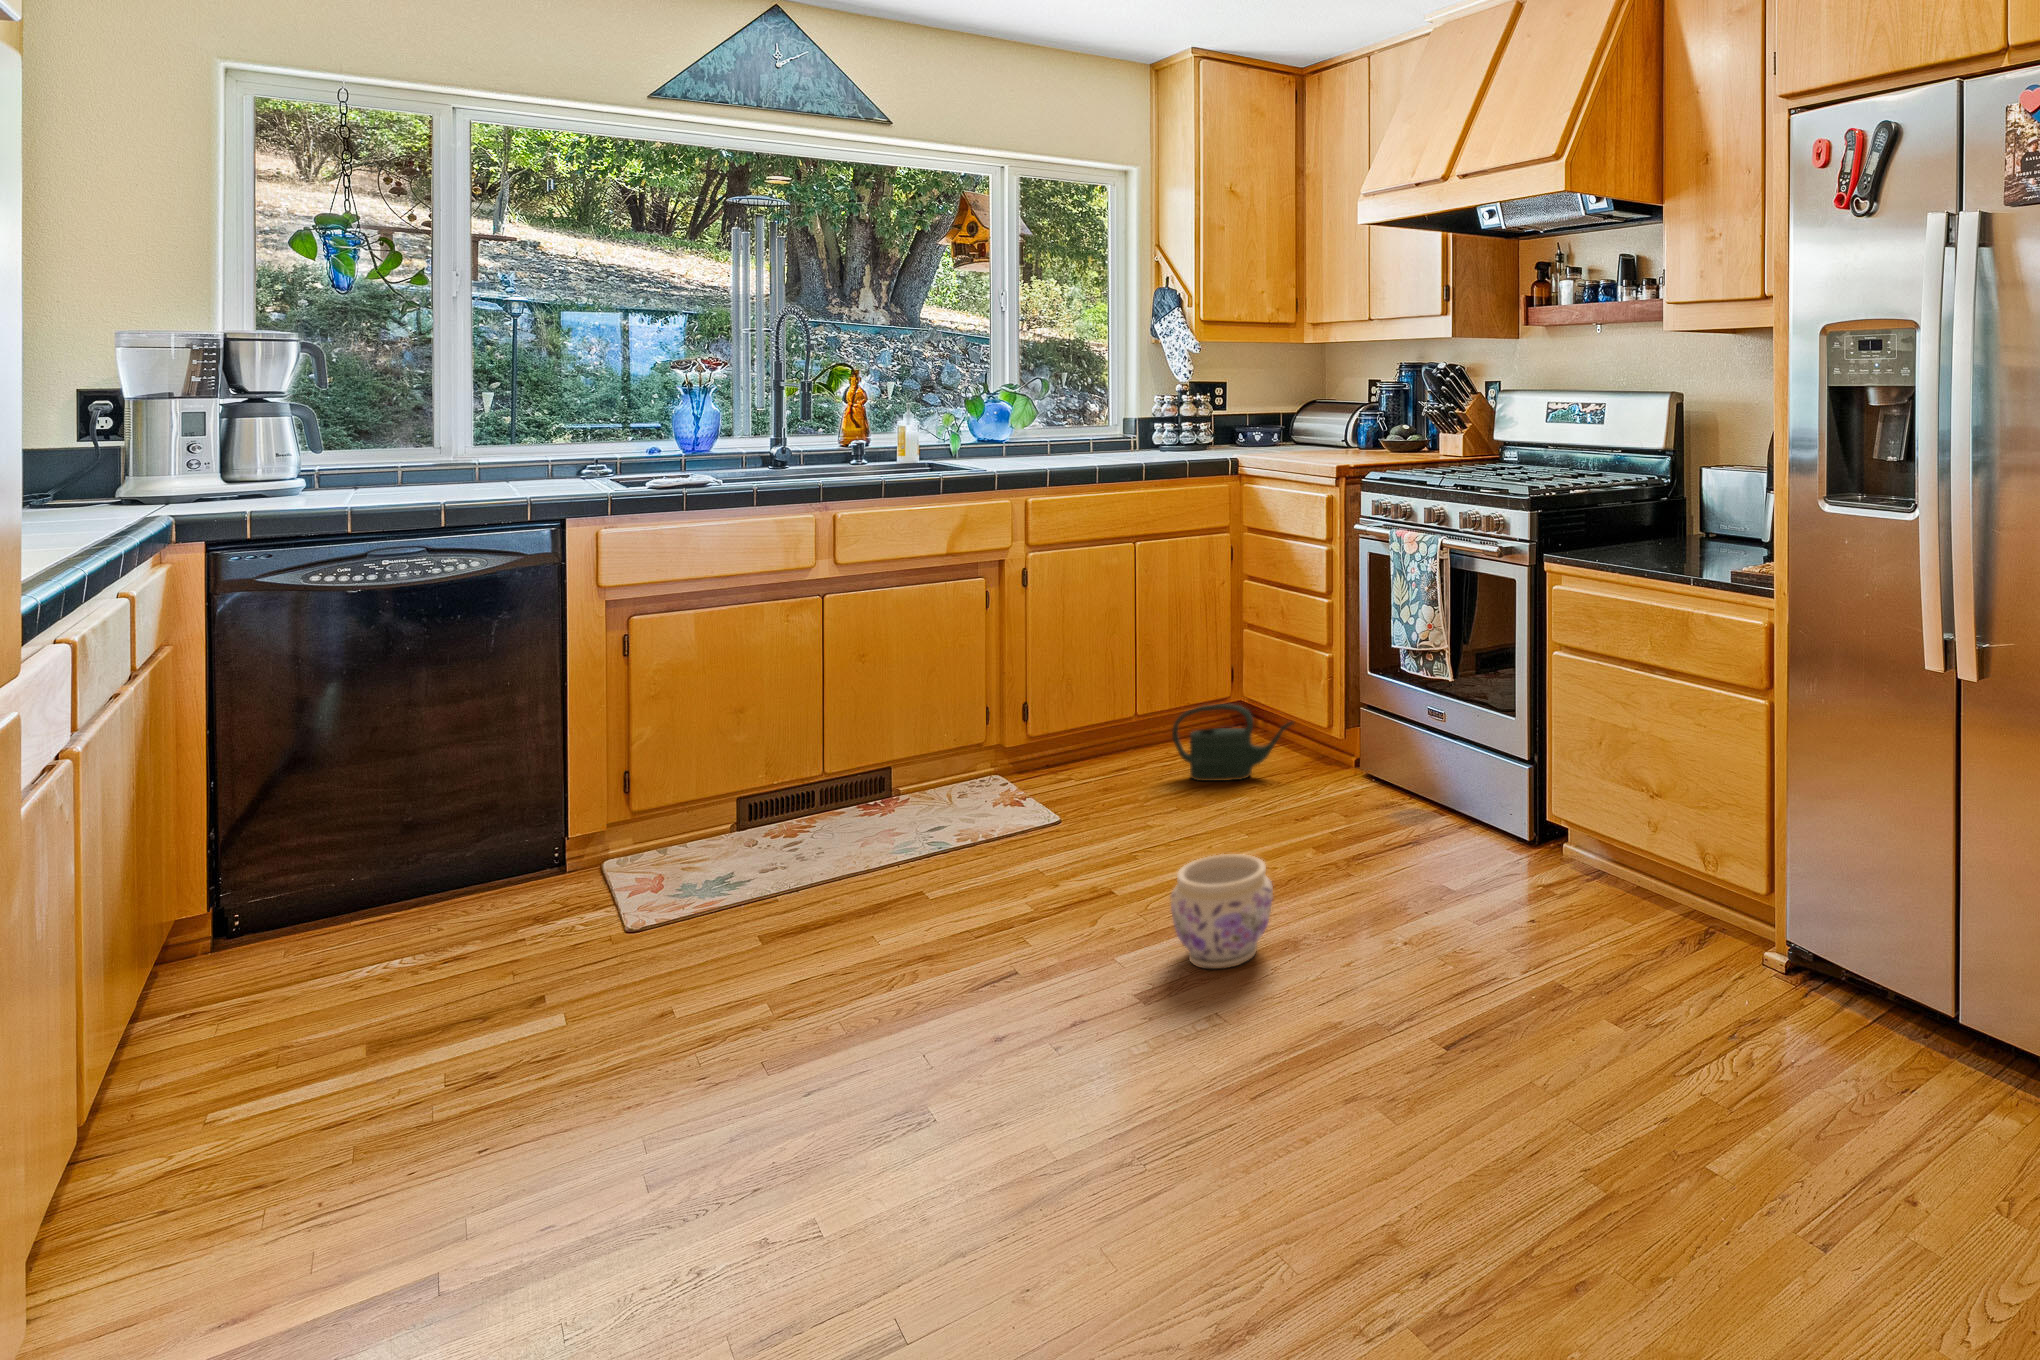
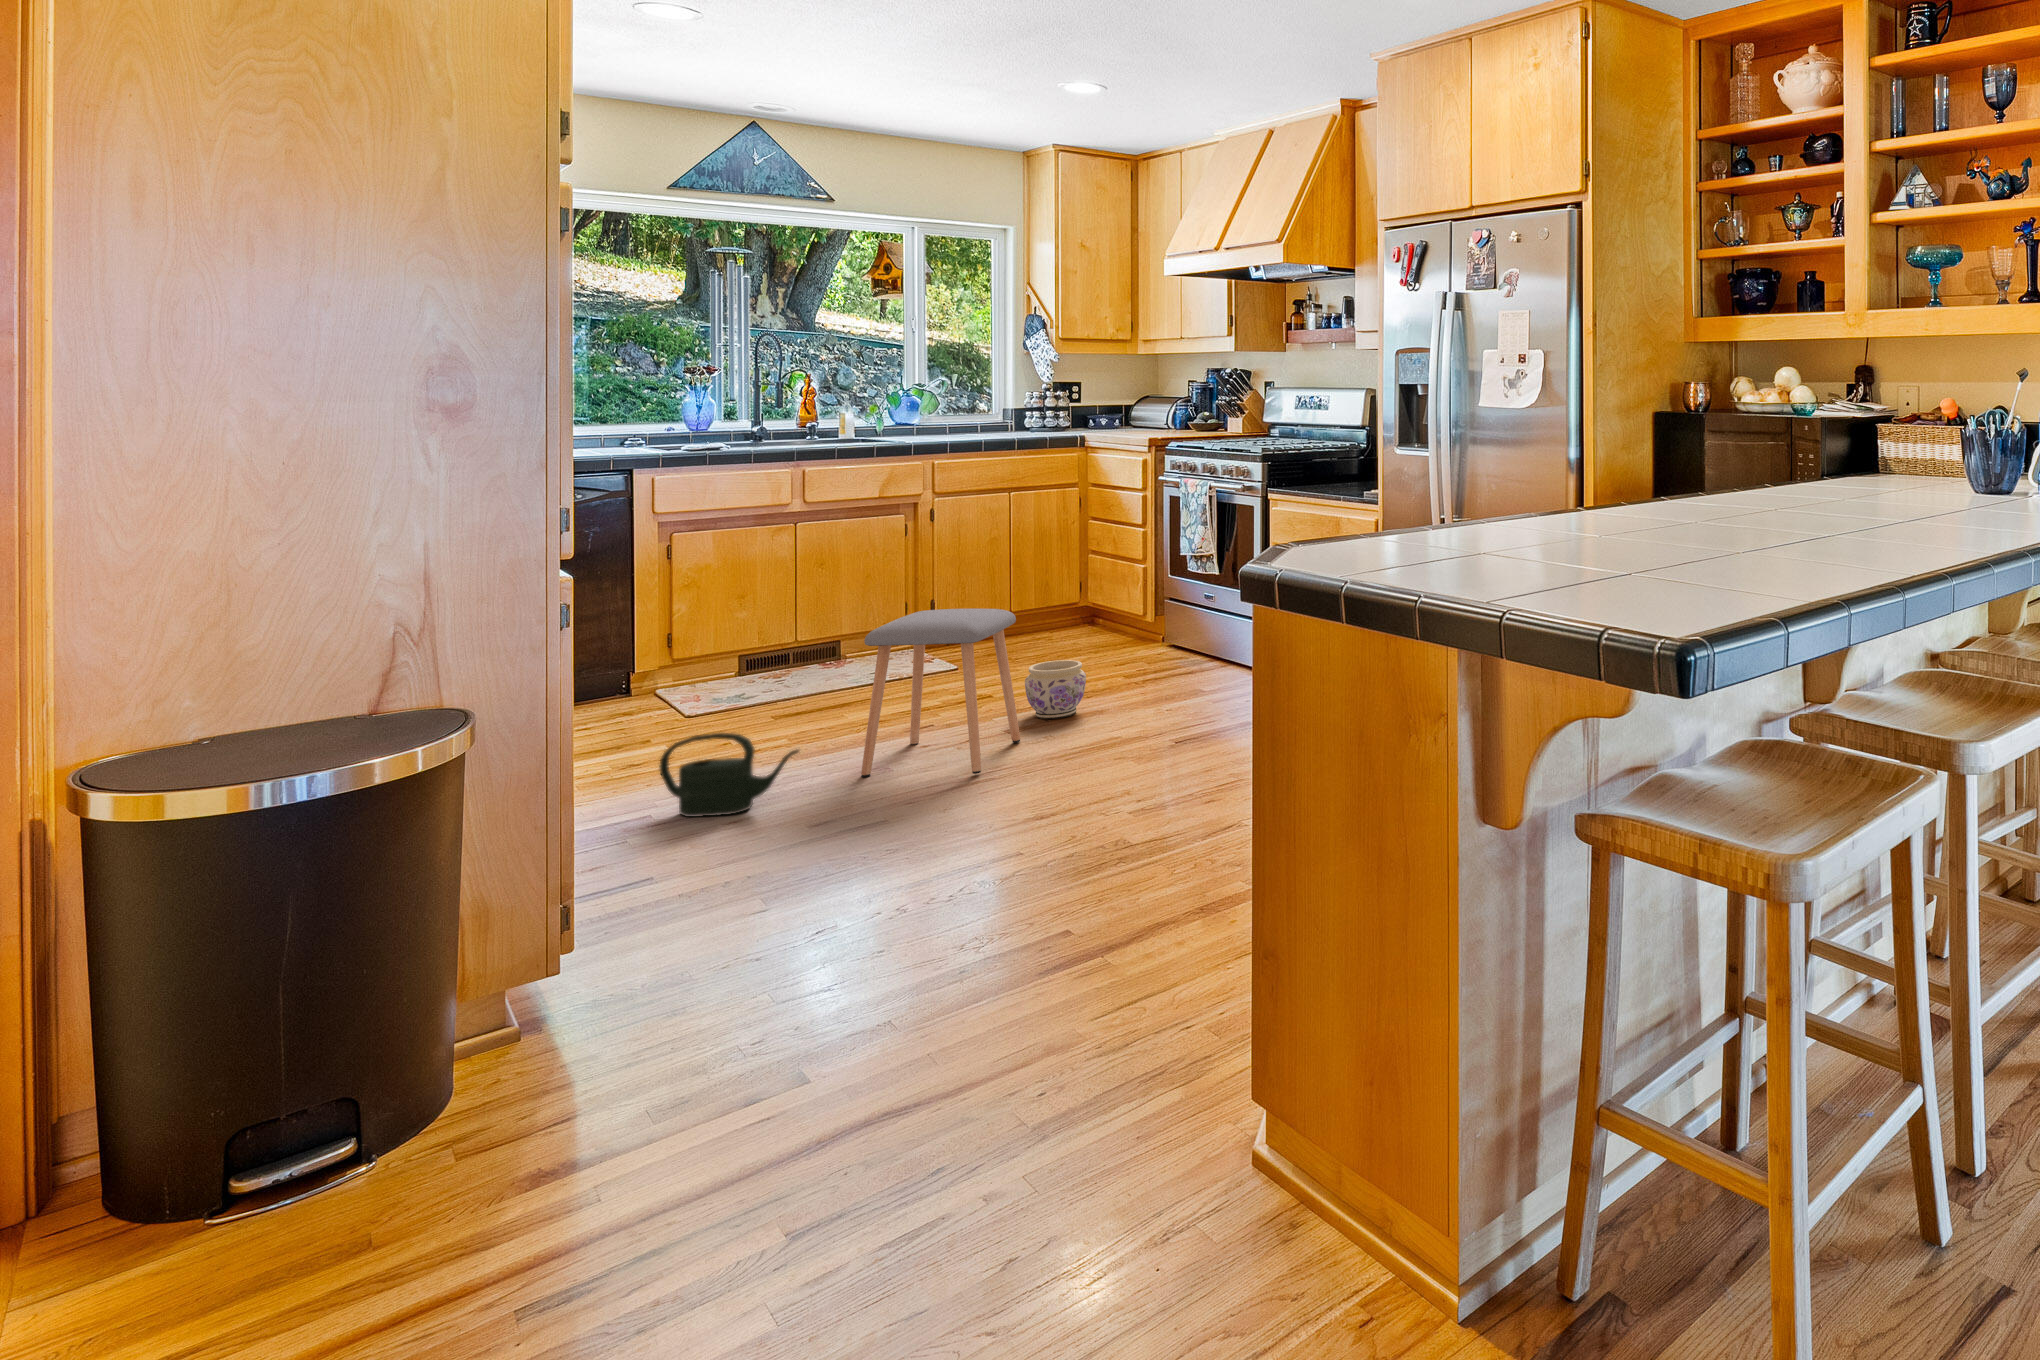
watering can: present [1172,704,1294,781] -> present [660,733,799,817]
stool: none [871,795,1168,1156] -> present [861,609,1020,777]

